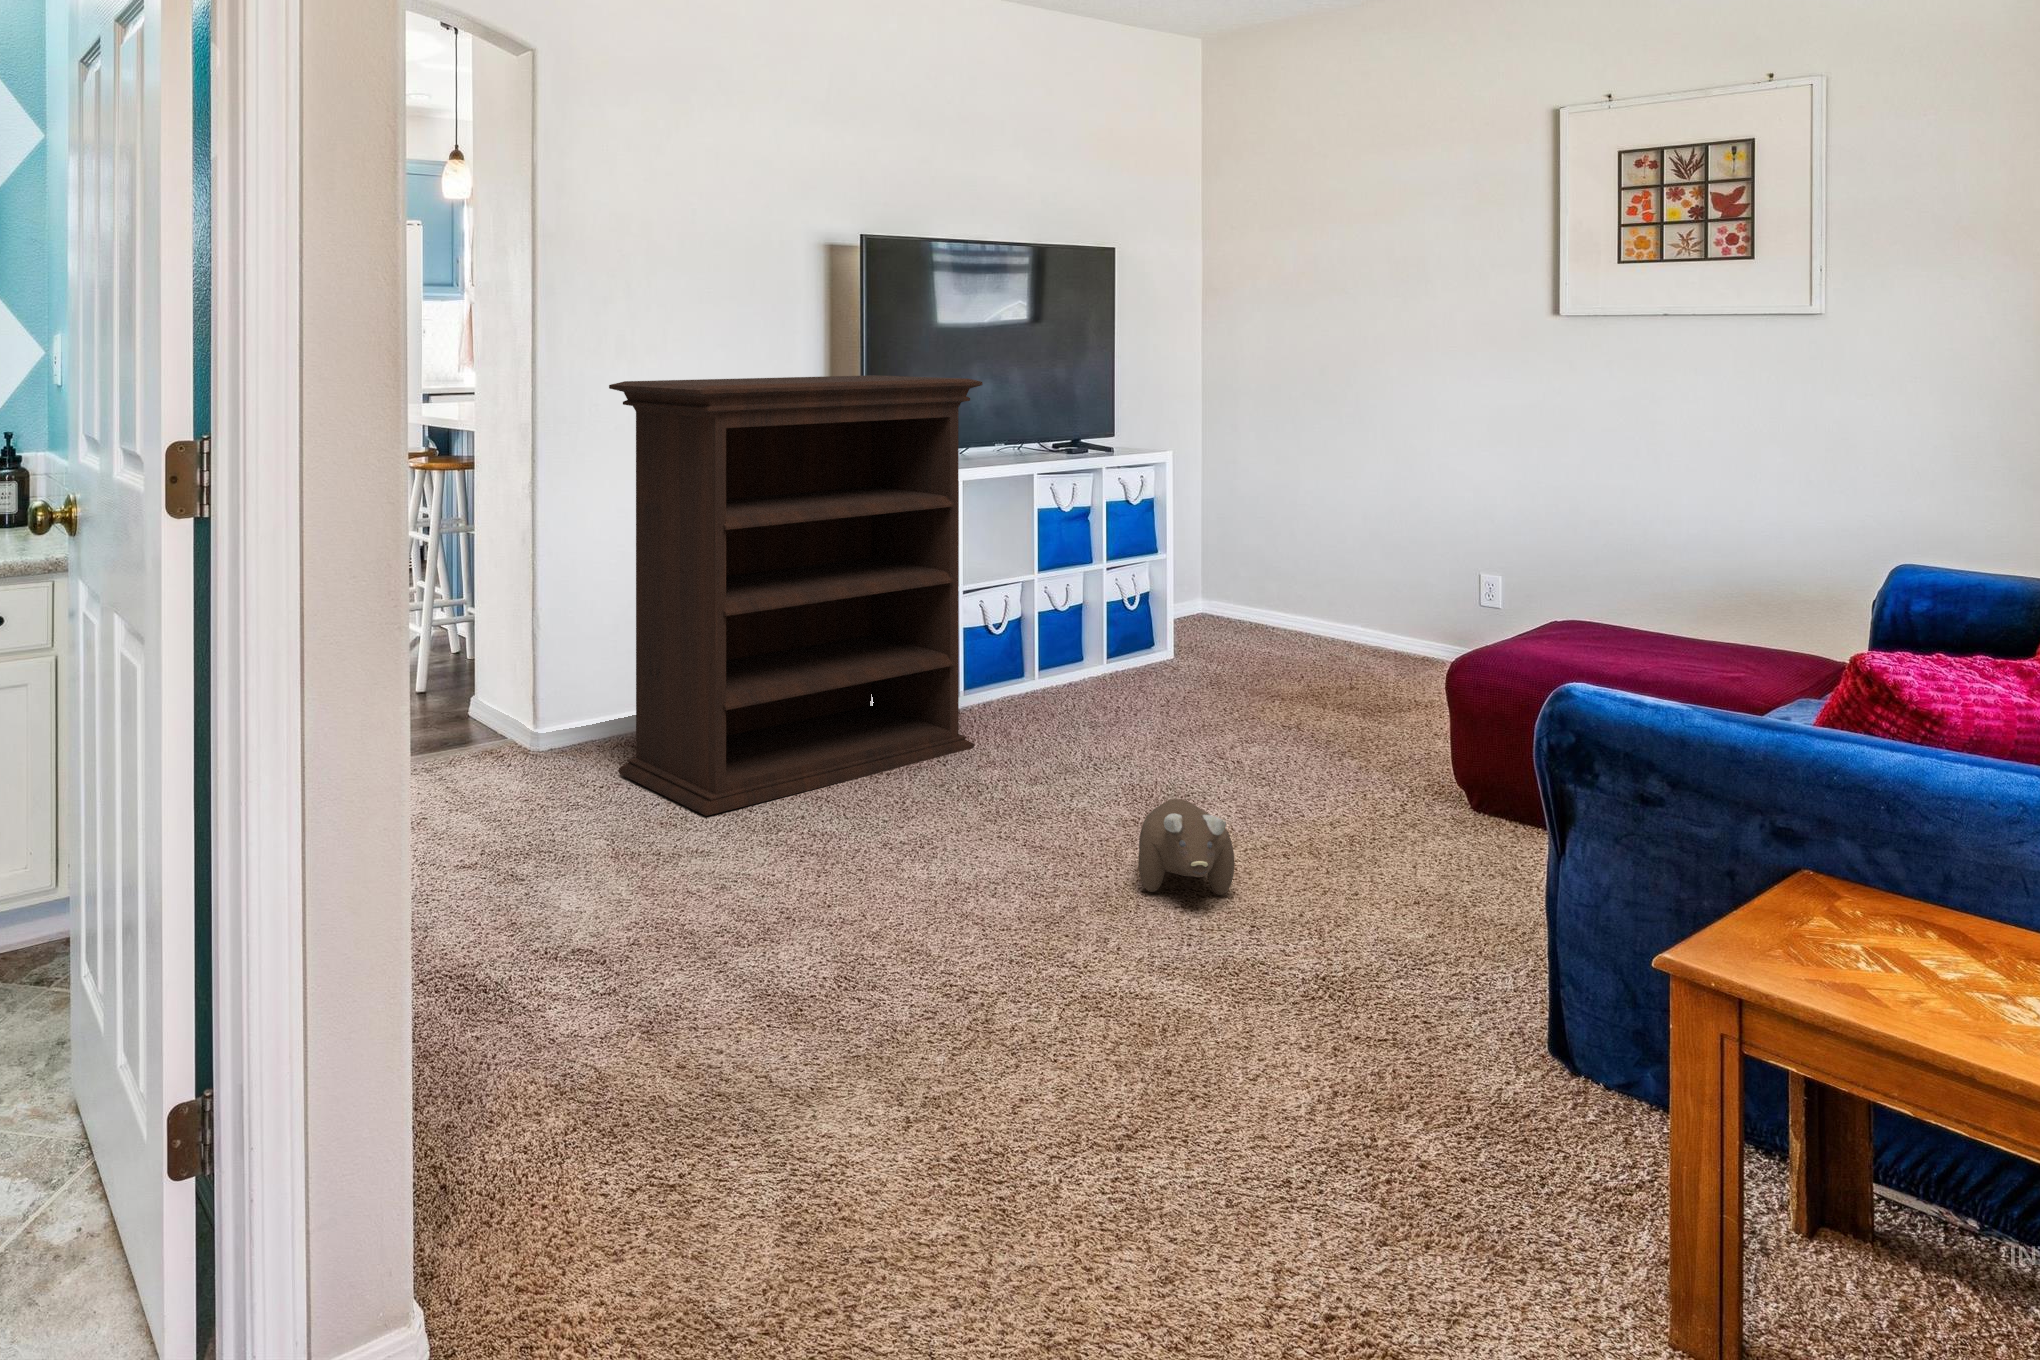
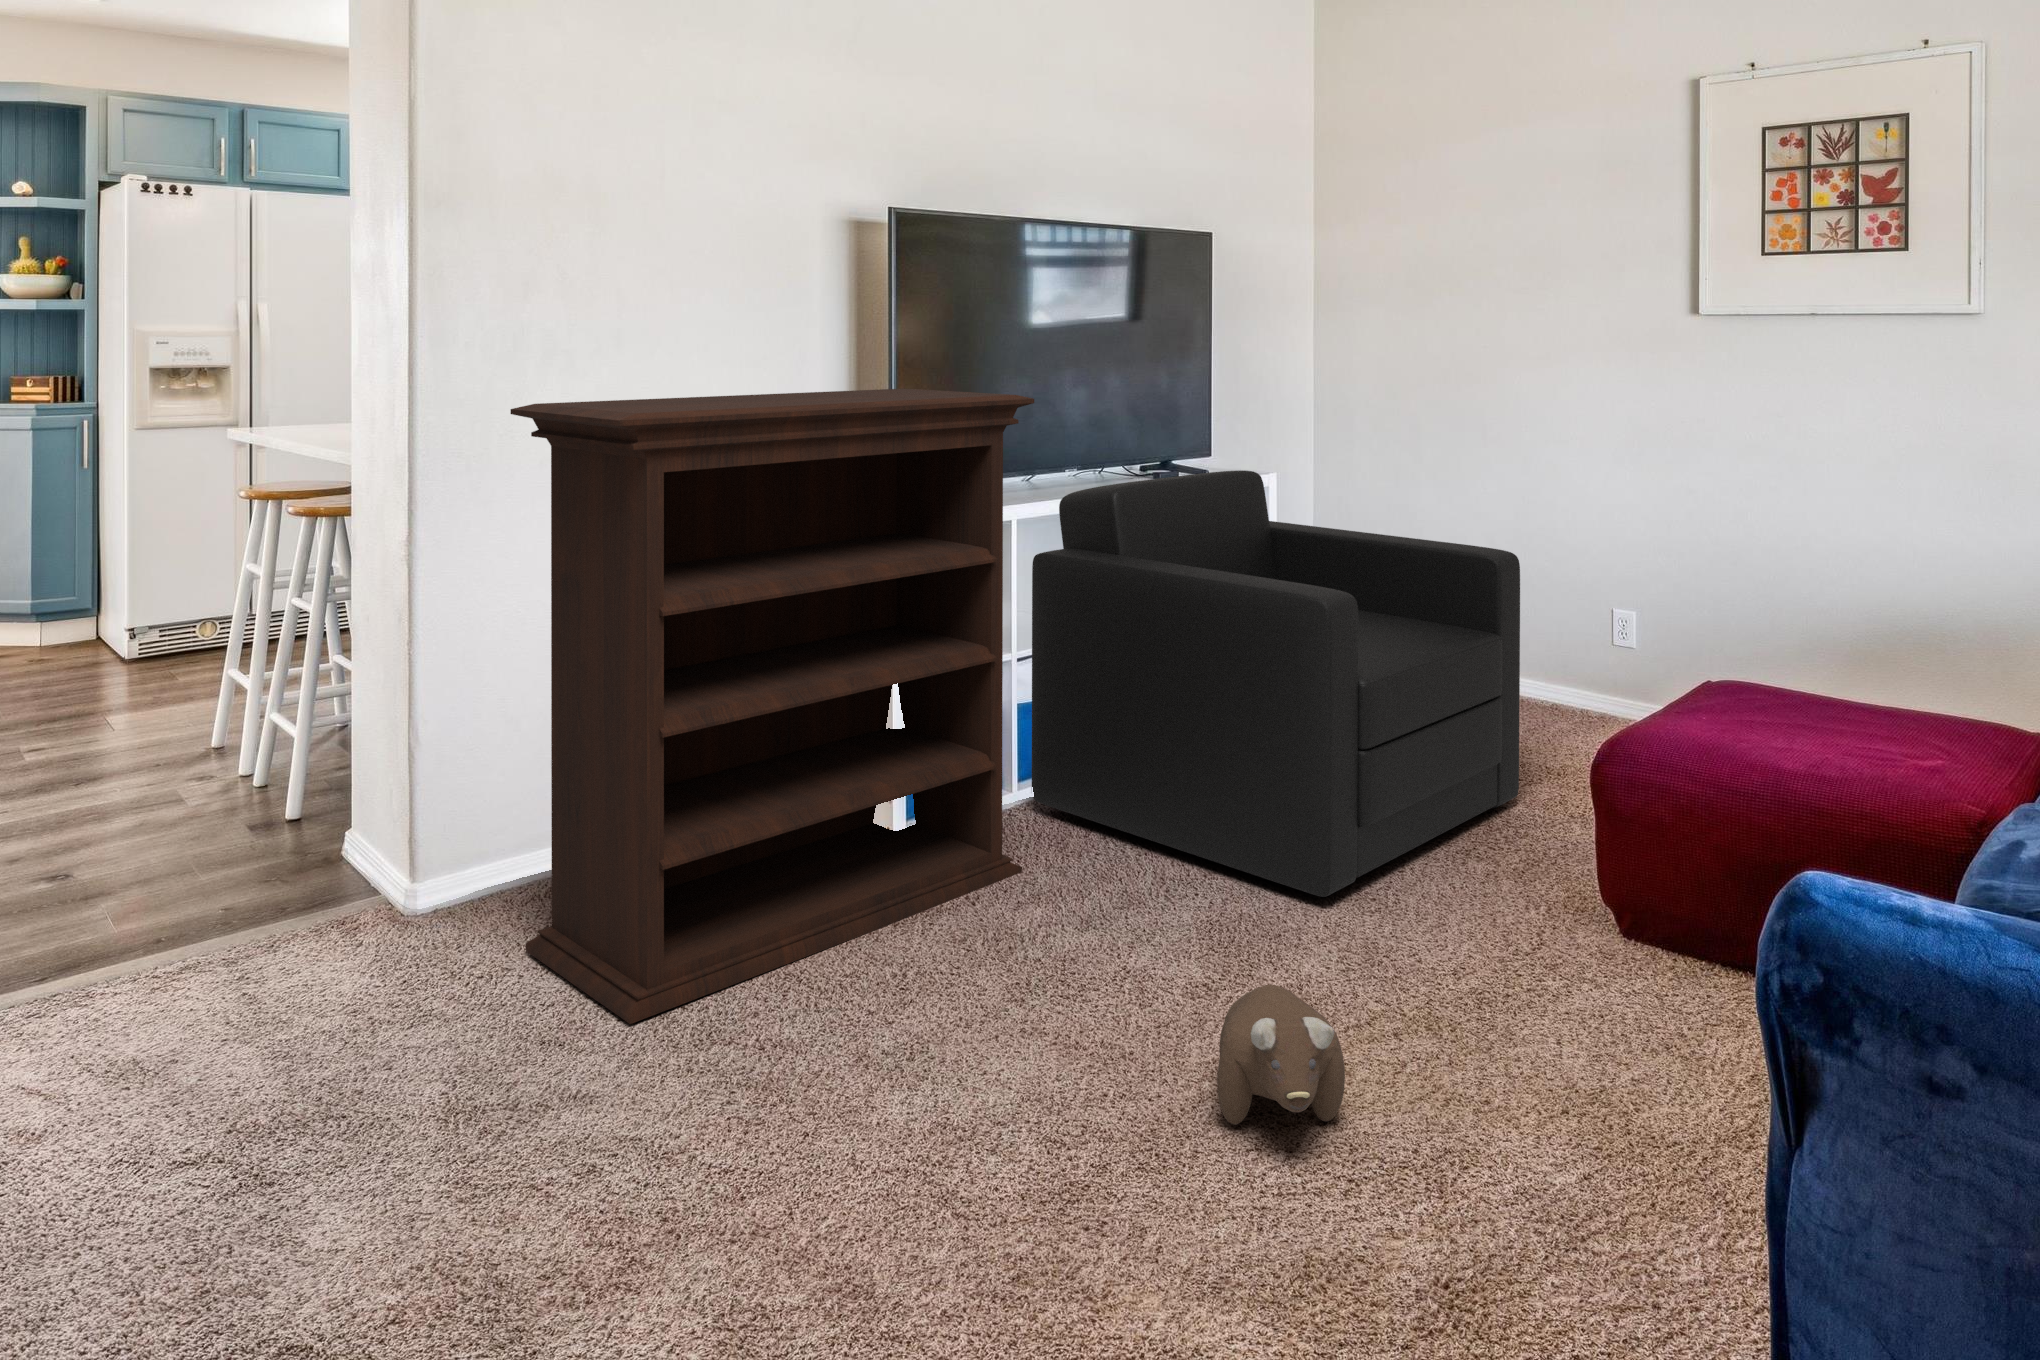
armchair: none [976,446,1389,771] -> present [1032,470,1520,897]

